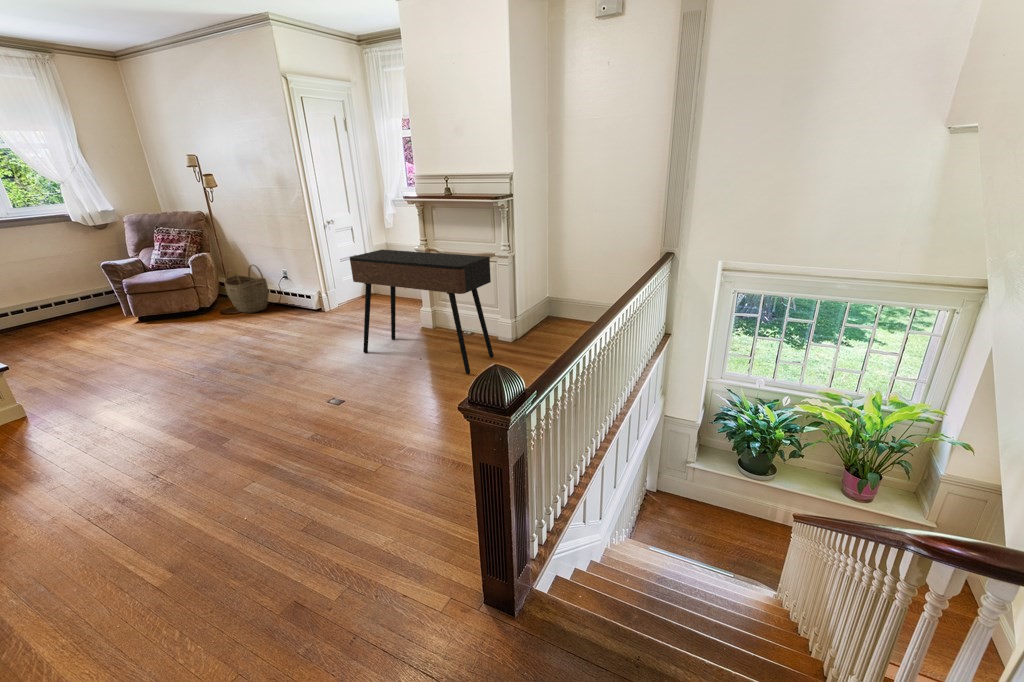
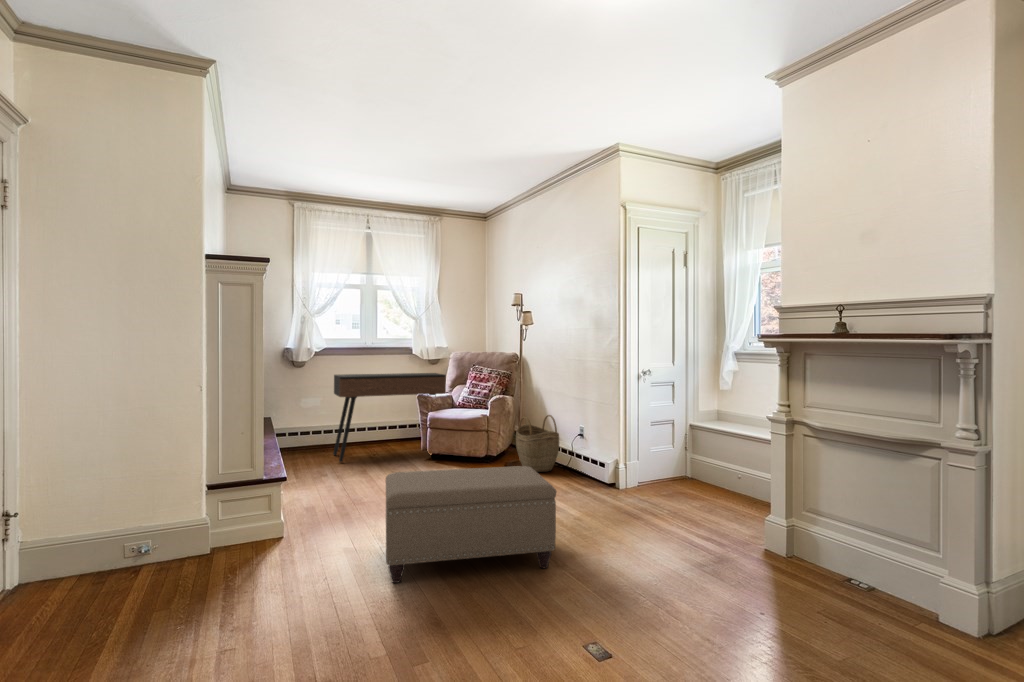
console table: present [350,249,494,374] -> present [333,373,446,462]
ottoman: none [126,310,291,412] -> present [386,466,557,583]

